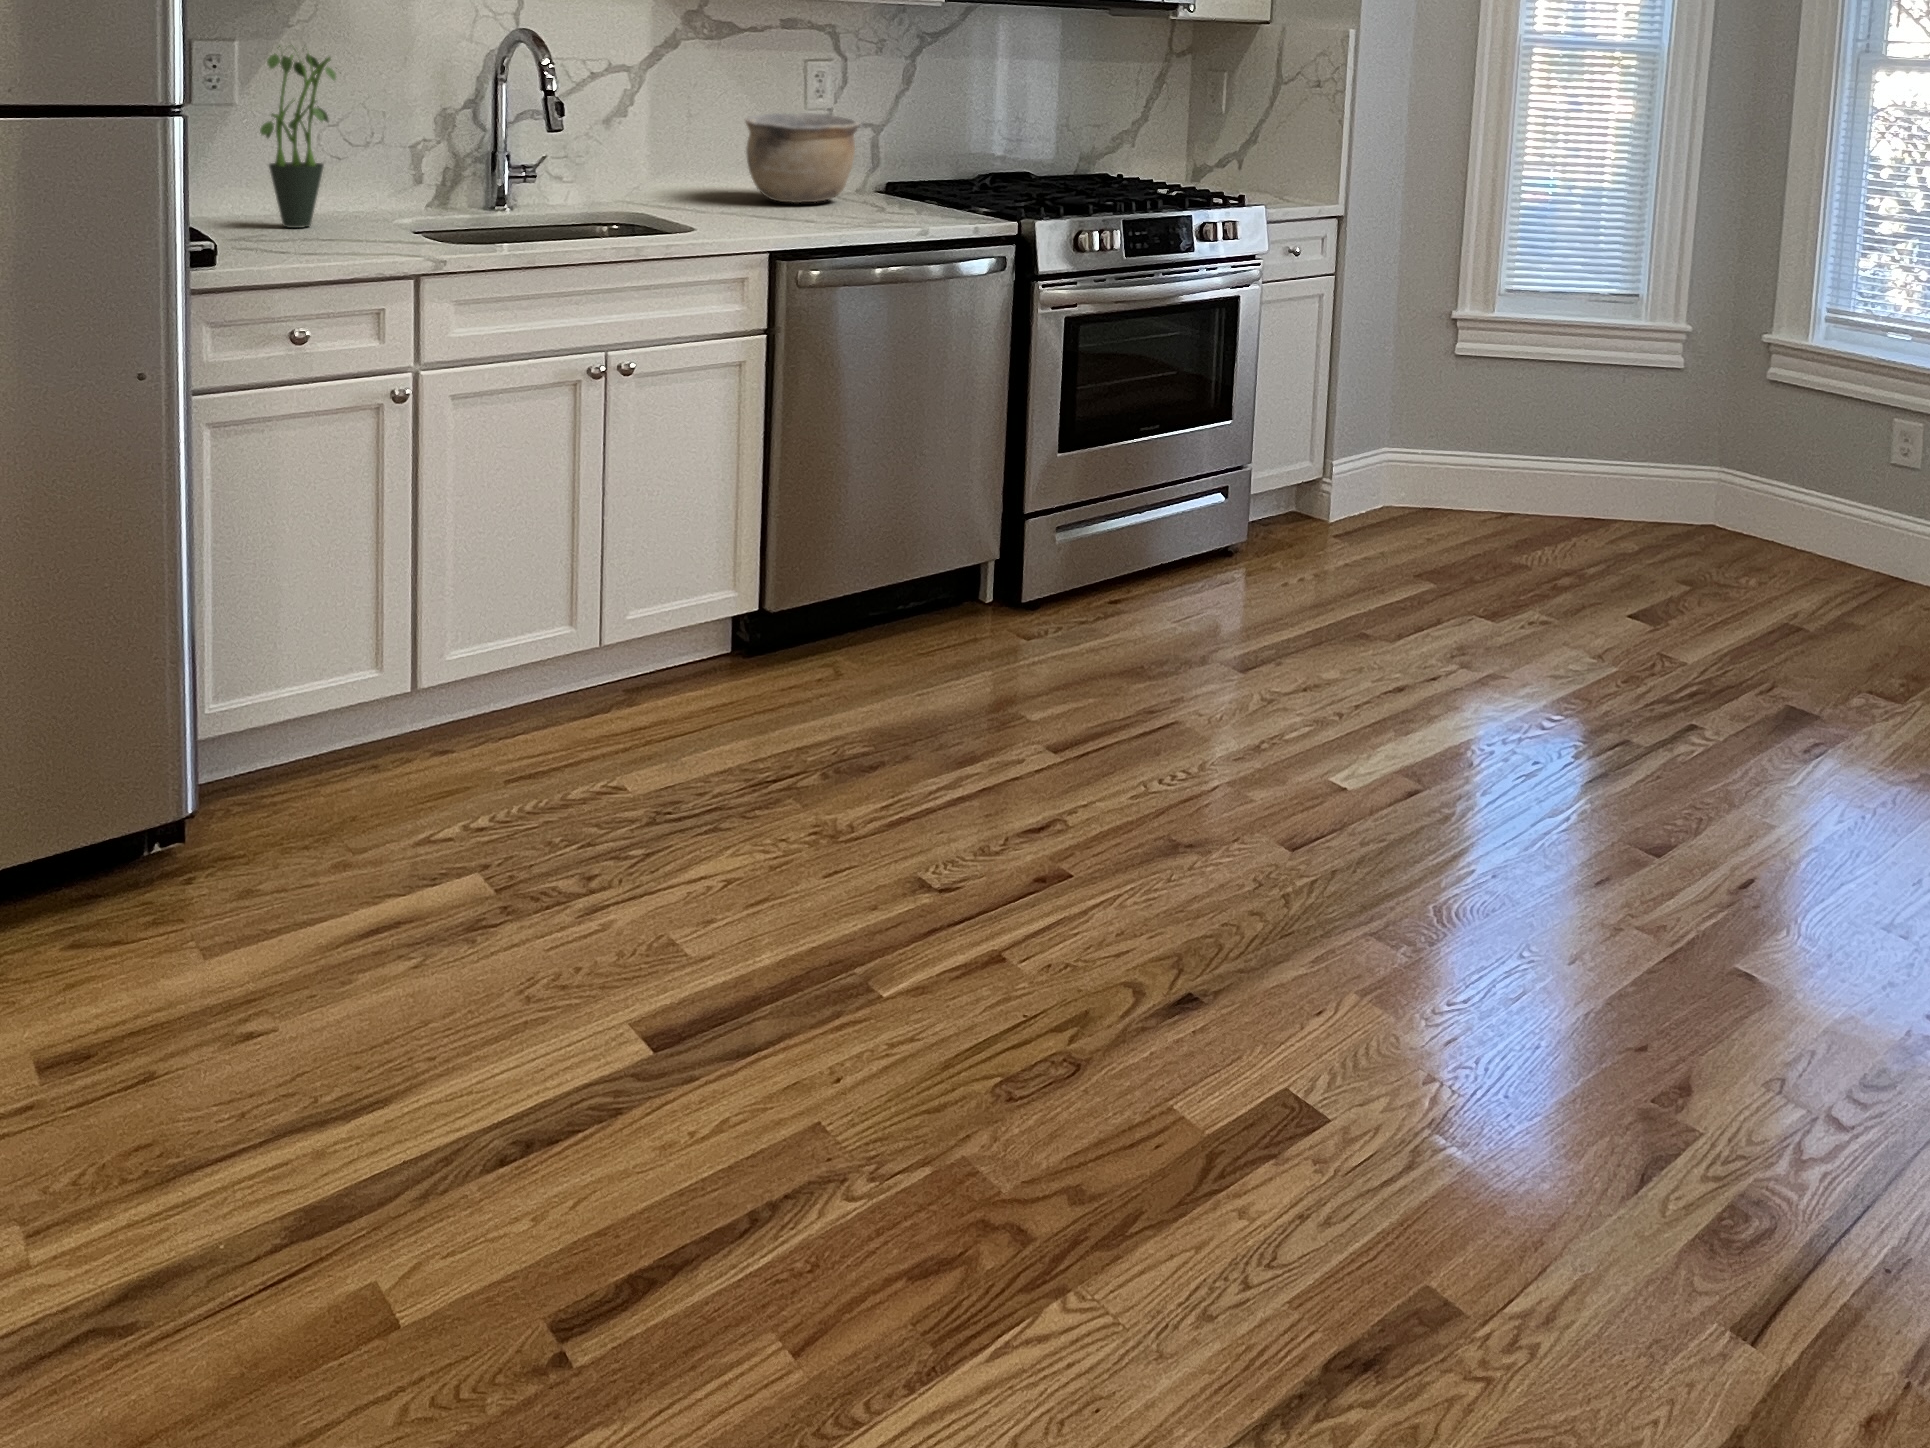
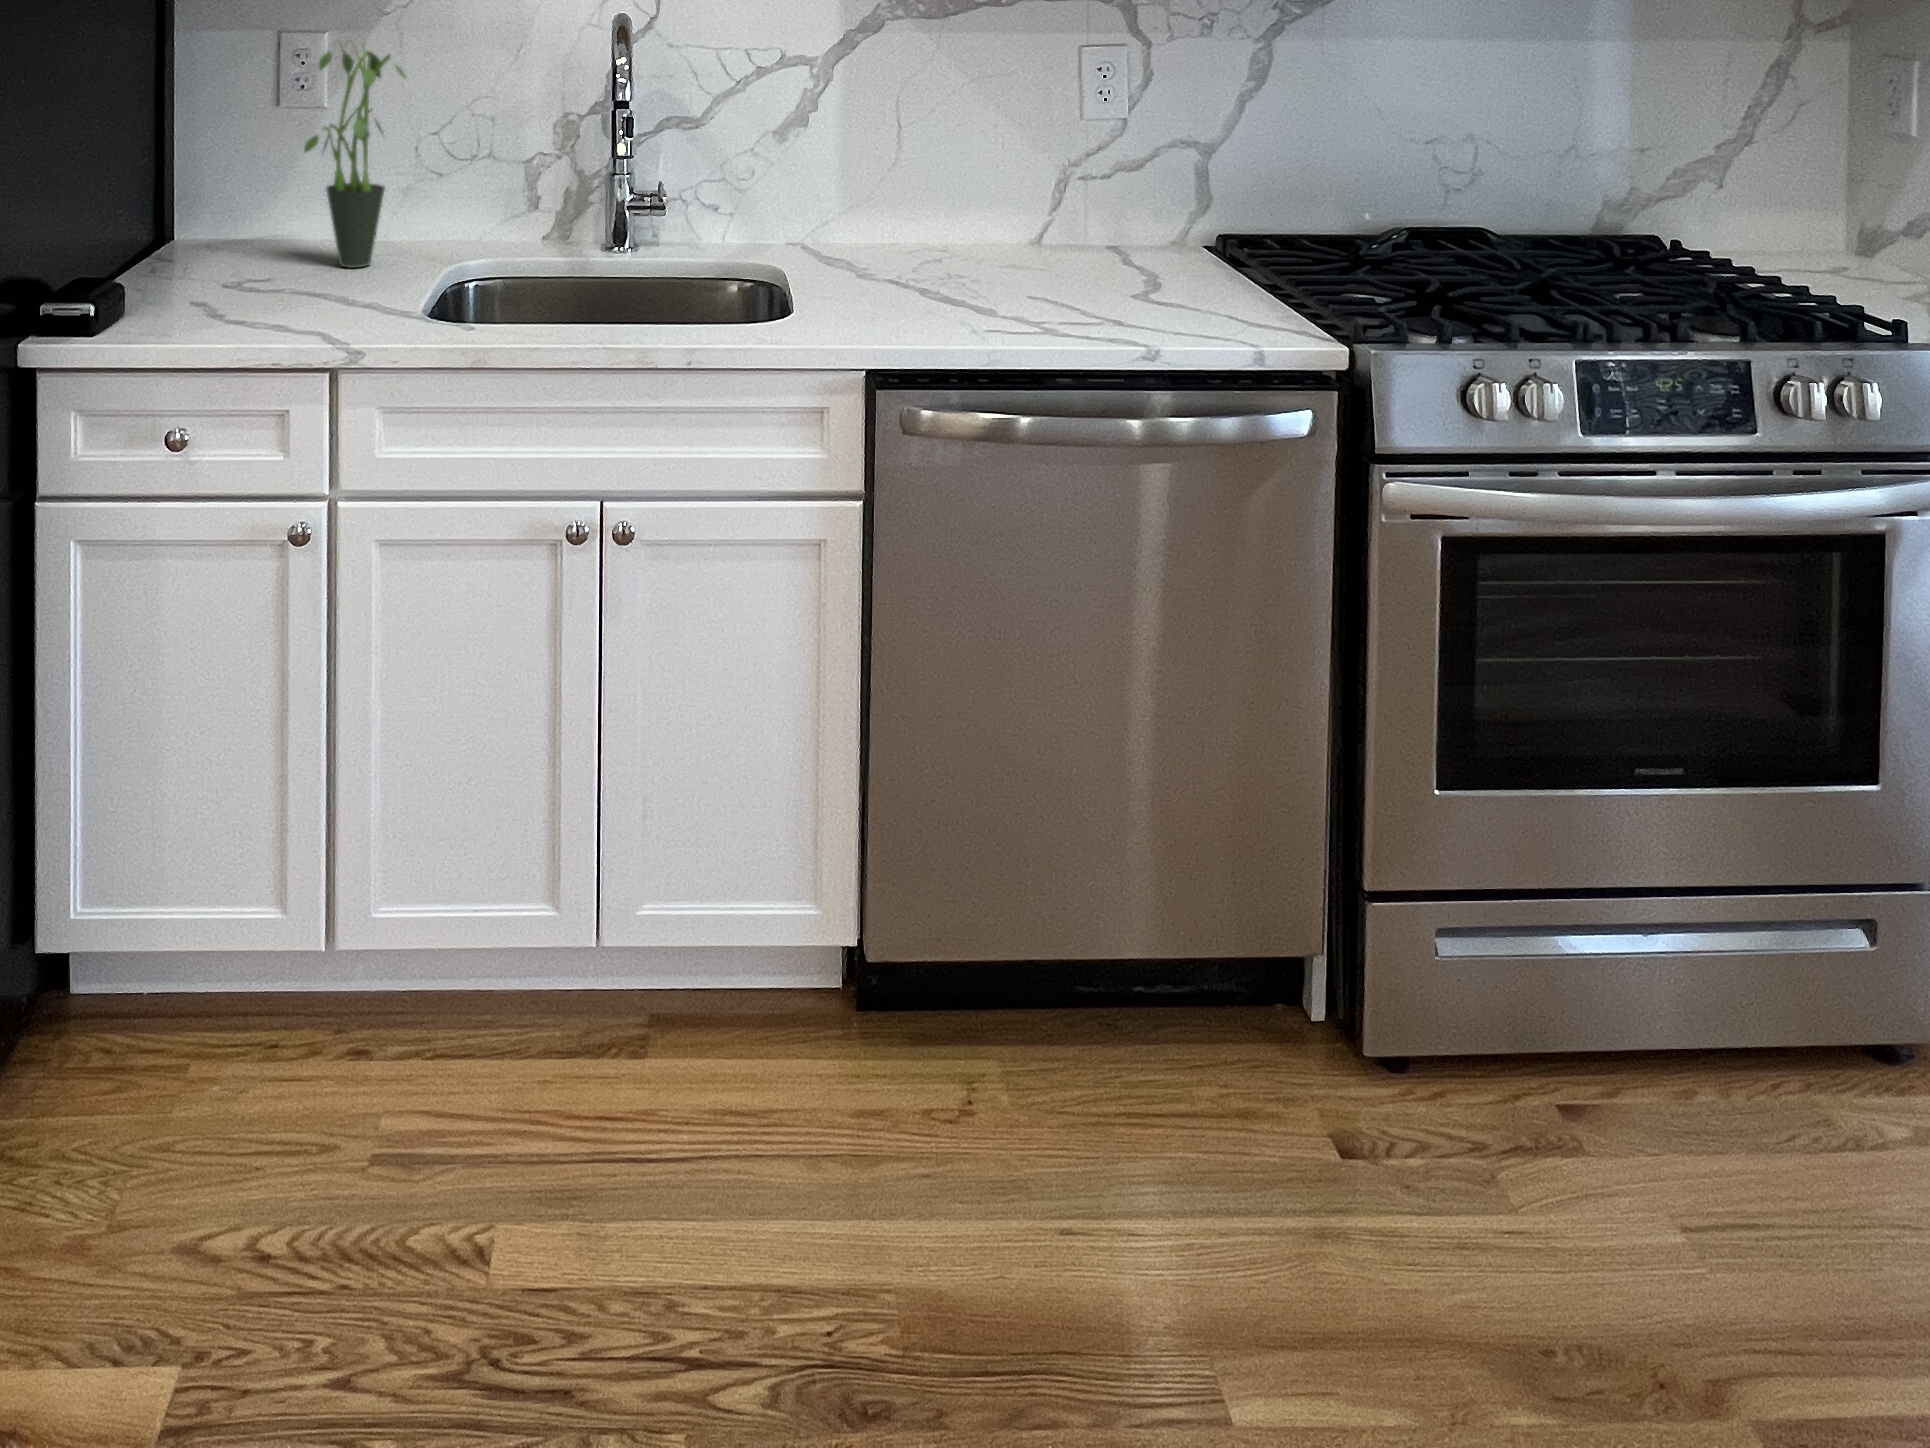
bowl: present [745,113,859,203] -> none [950,126,1126,271]

